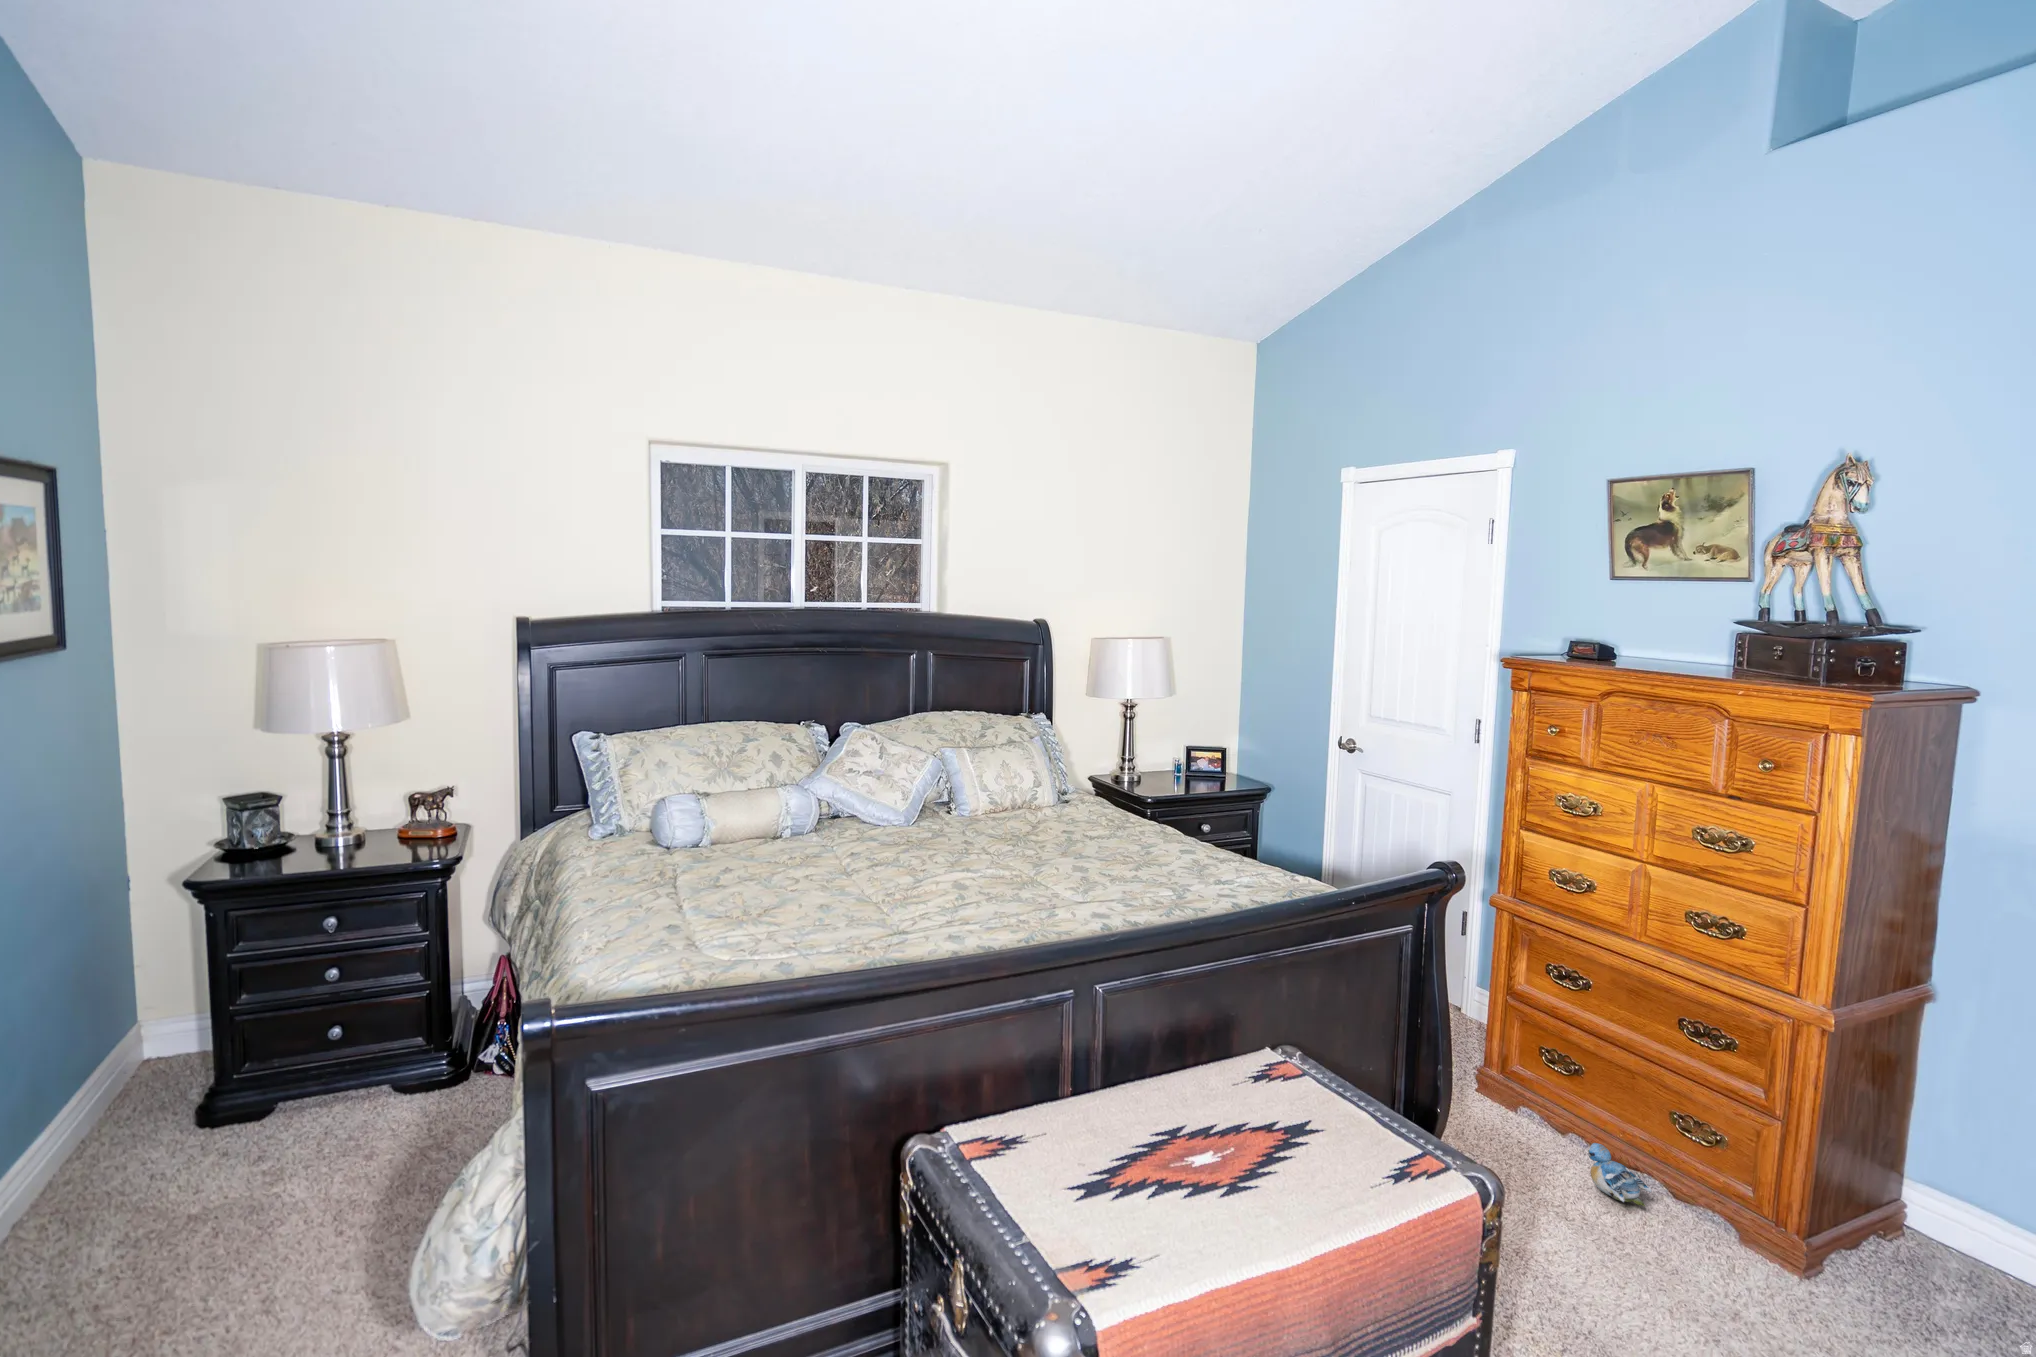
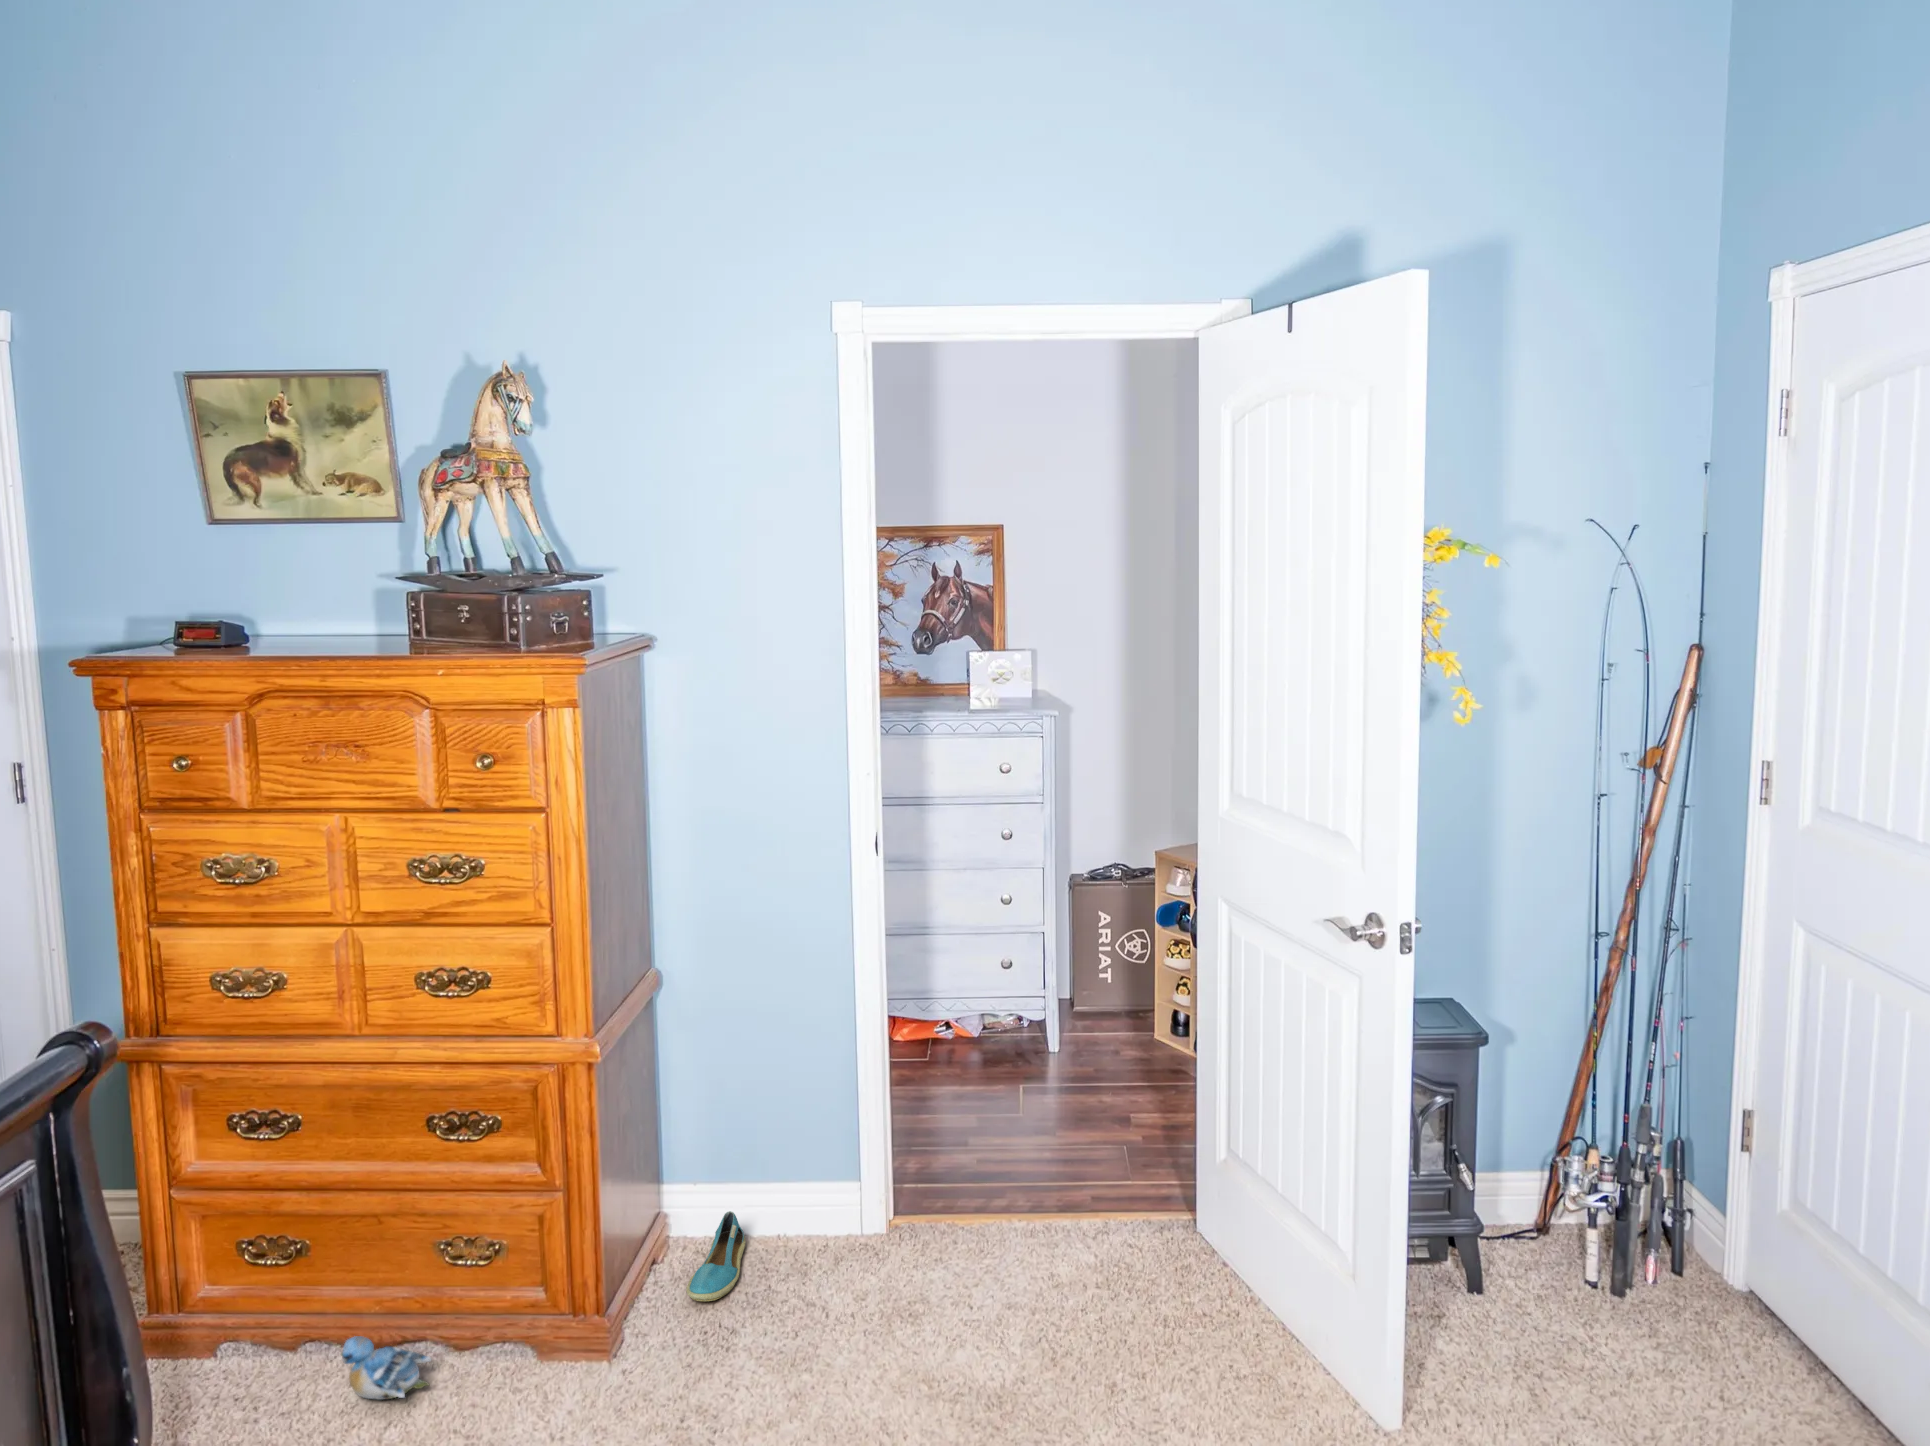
shoe: none [1899,1240,1990,1302] -> present [686,1211,746,1301]

